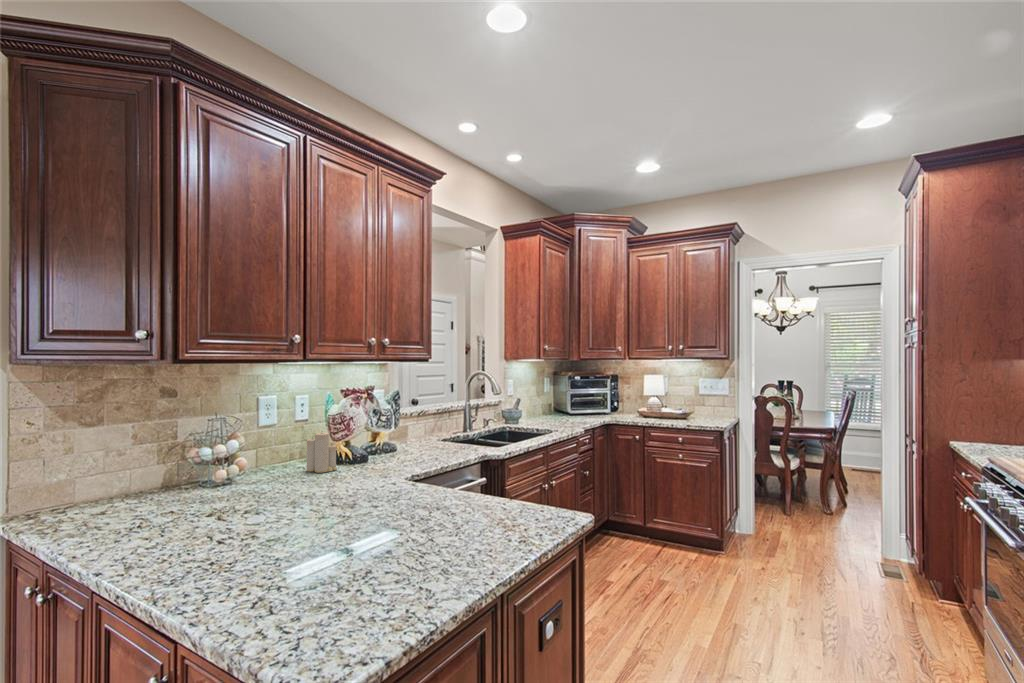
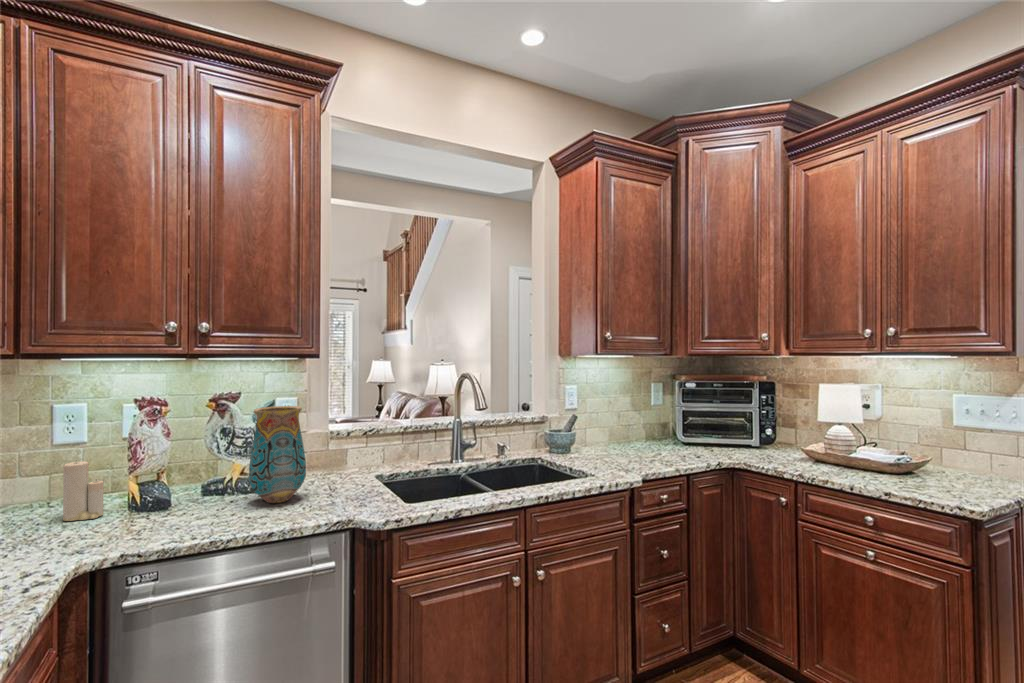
vase: none [404,393,439,455] -> present [249,406,306,503]

